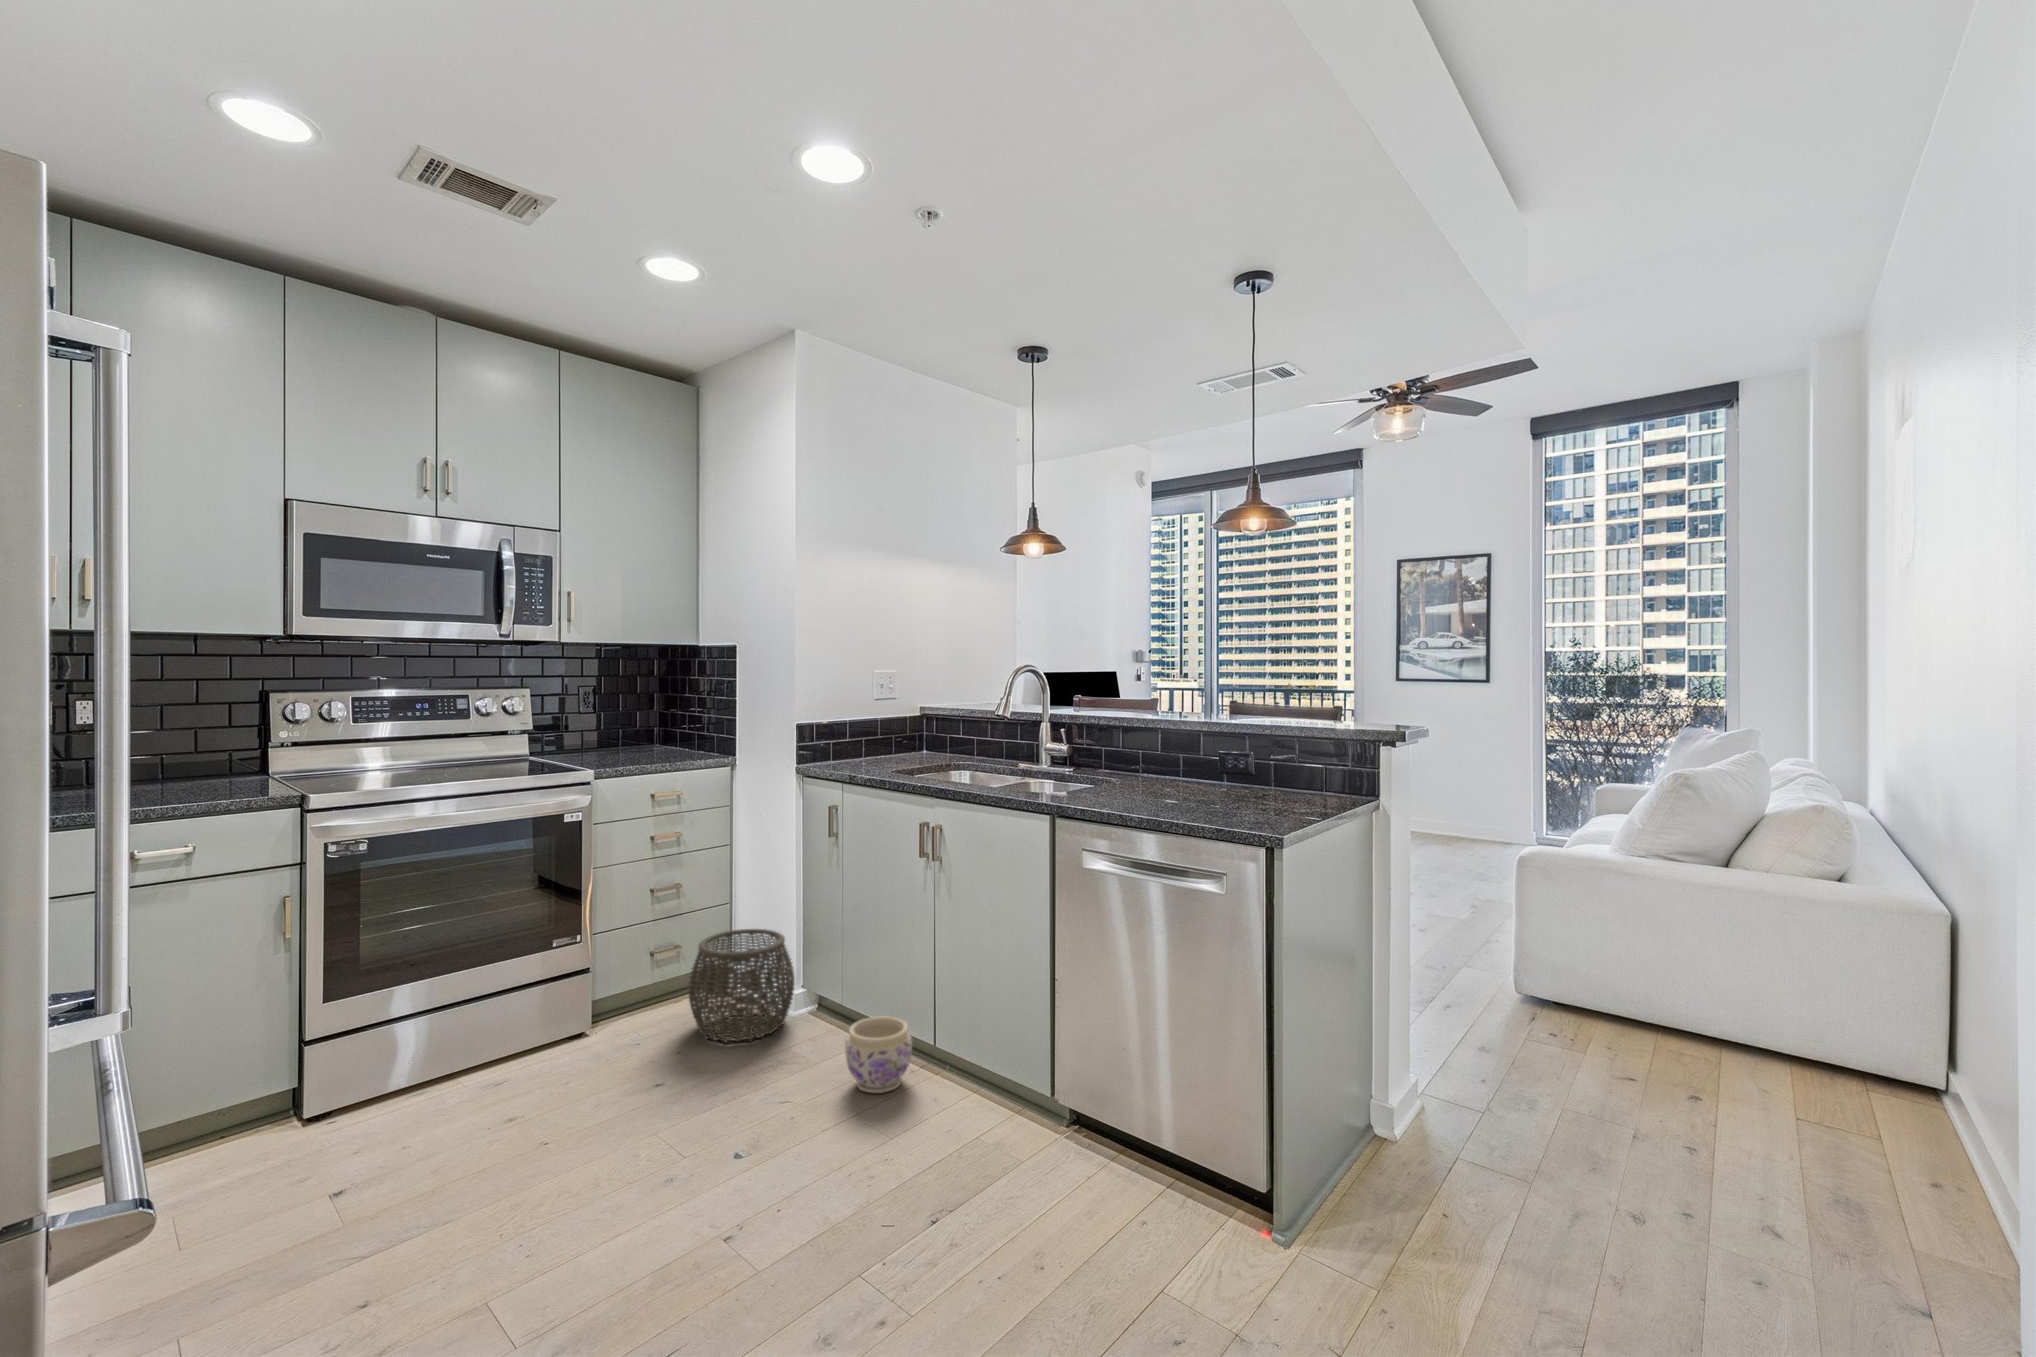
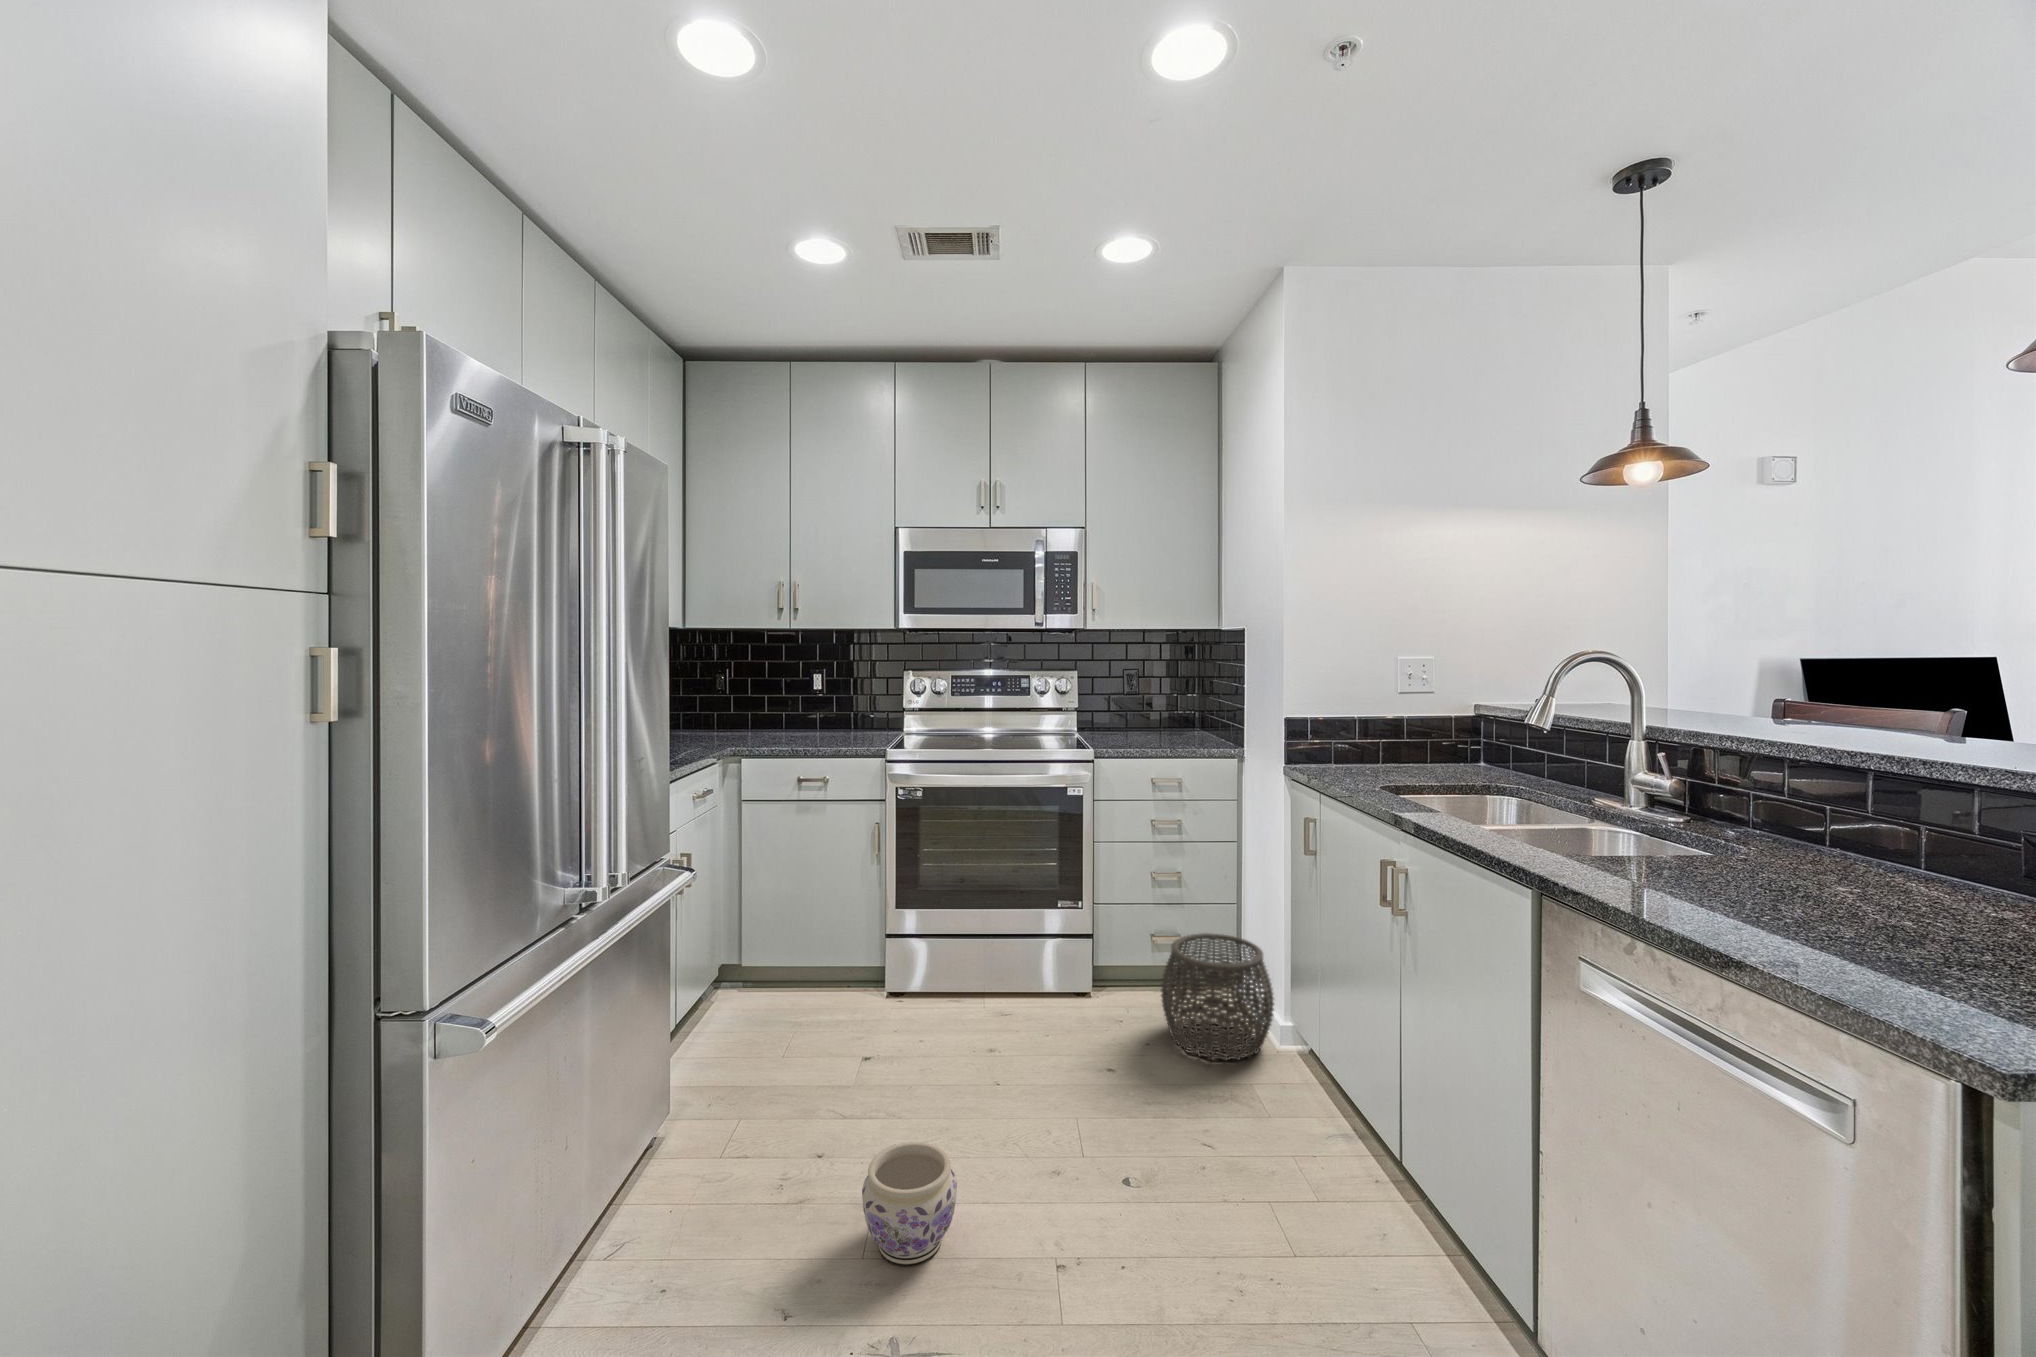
planter: present [845,1016,912,1094] -> present [862,1142,957,1266]

